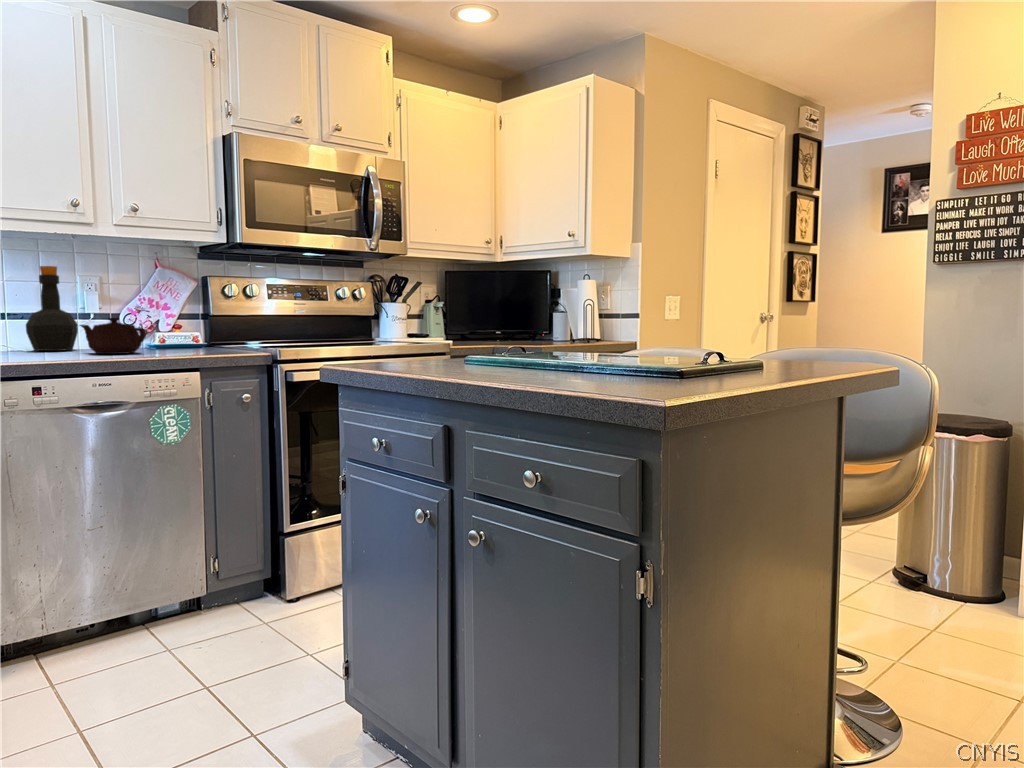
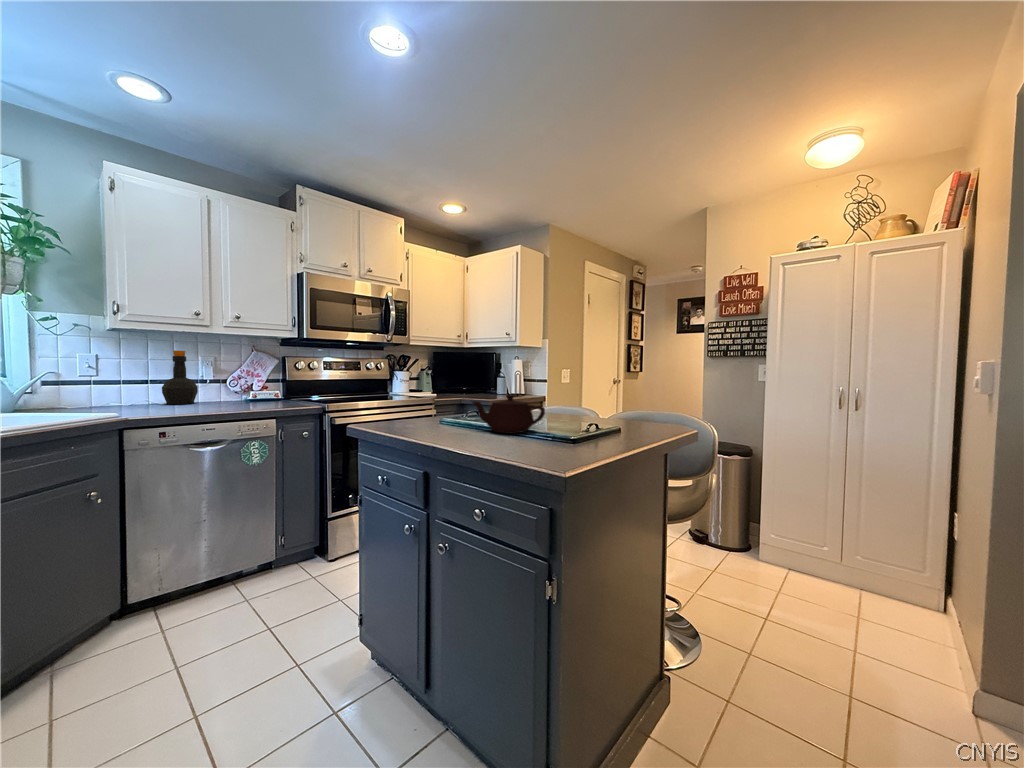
teapot: present [80,318,146,354] -> present [472,395,545,433]

